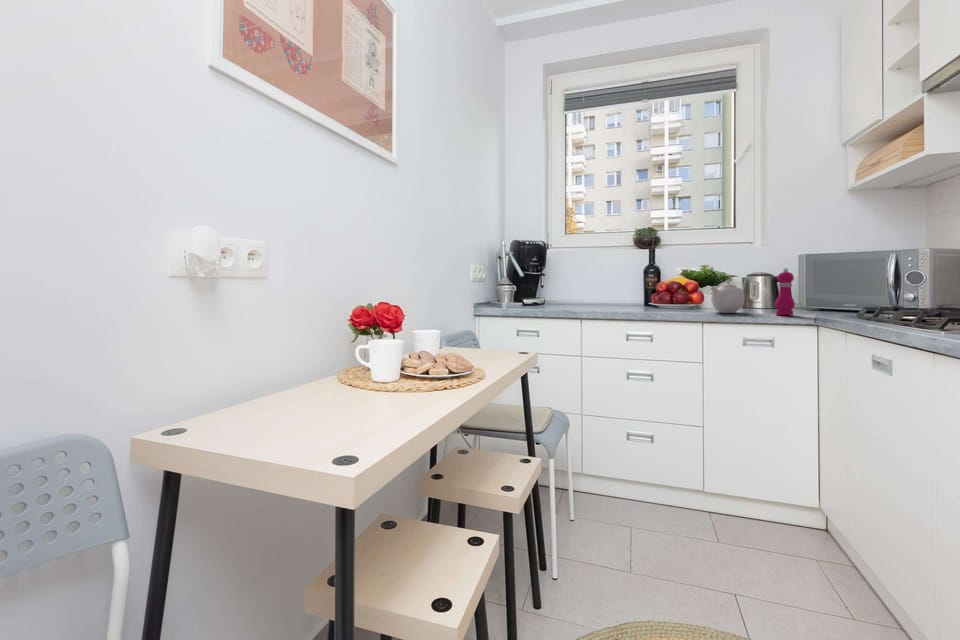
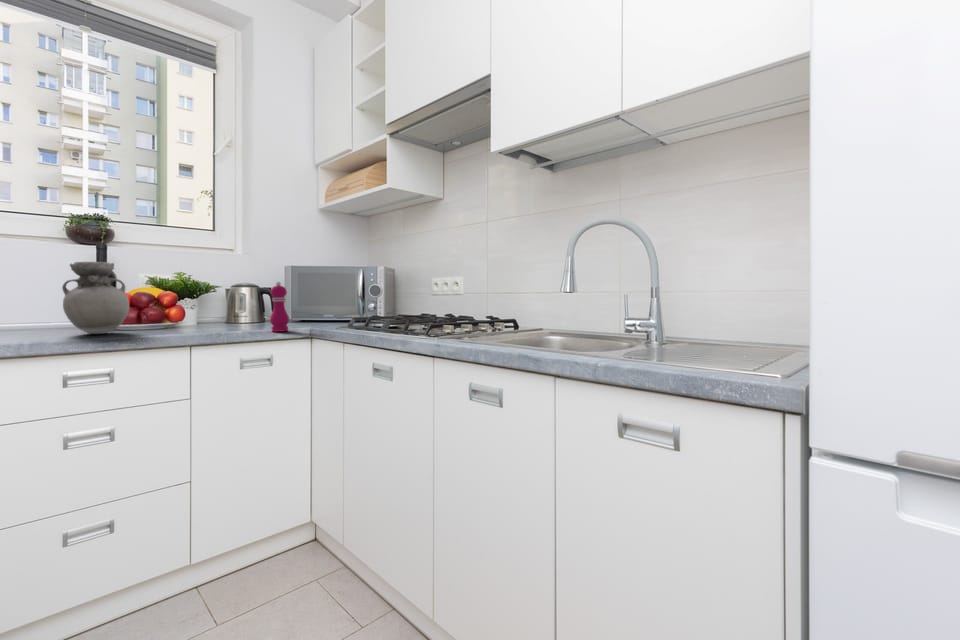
vase: none [627,259,665,310] -> present [62,262,129,334]
teapot: present [711,280,744,313] -> none [196,293,237,332]

